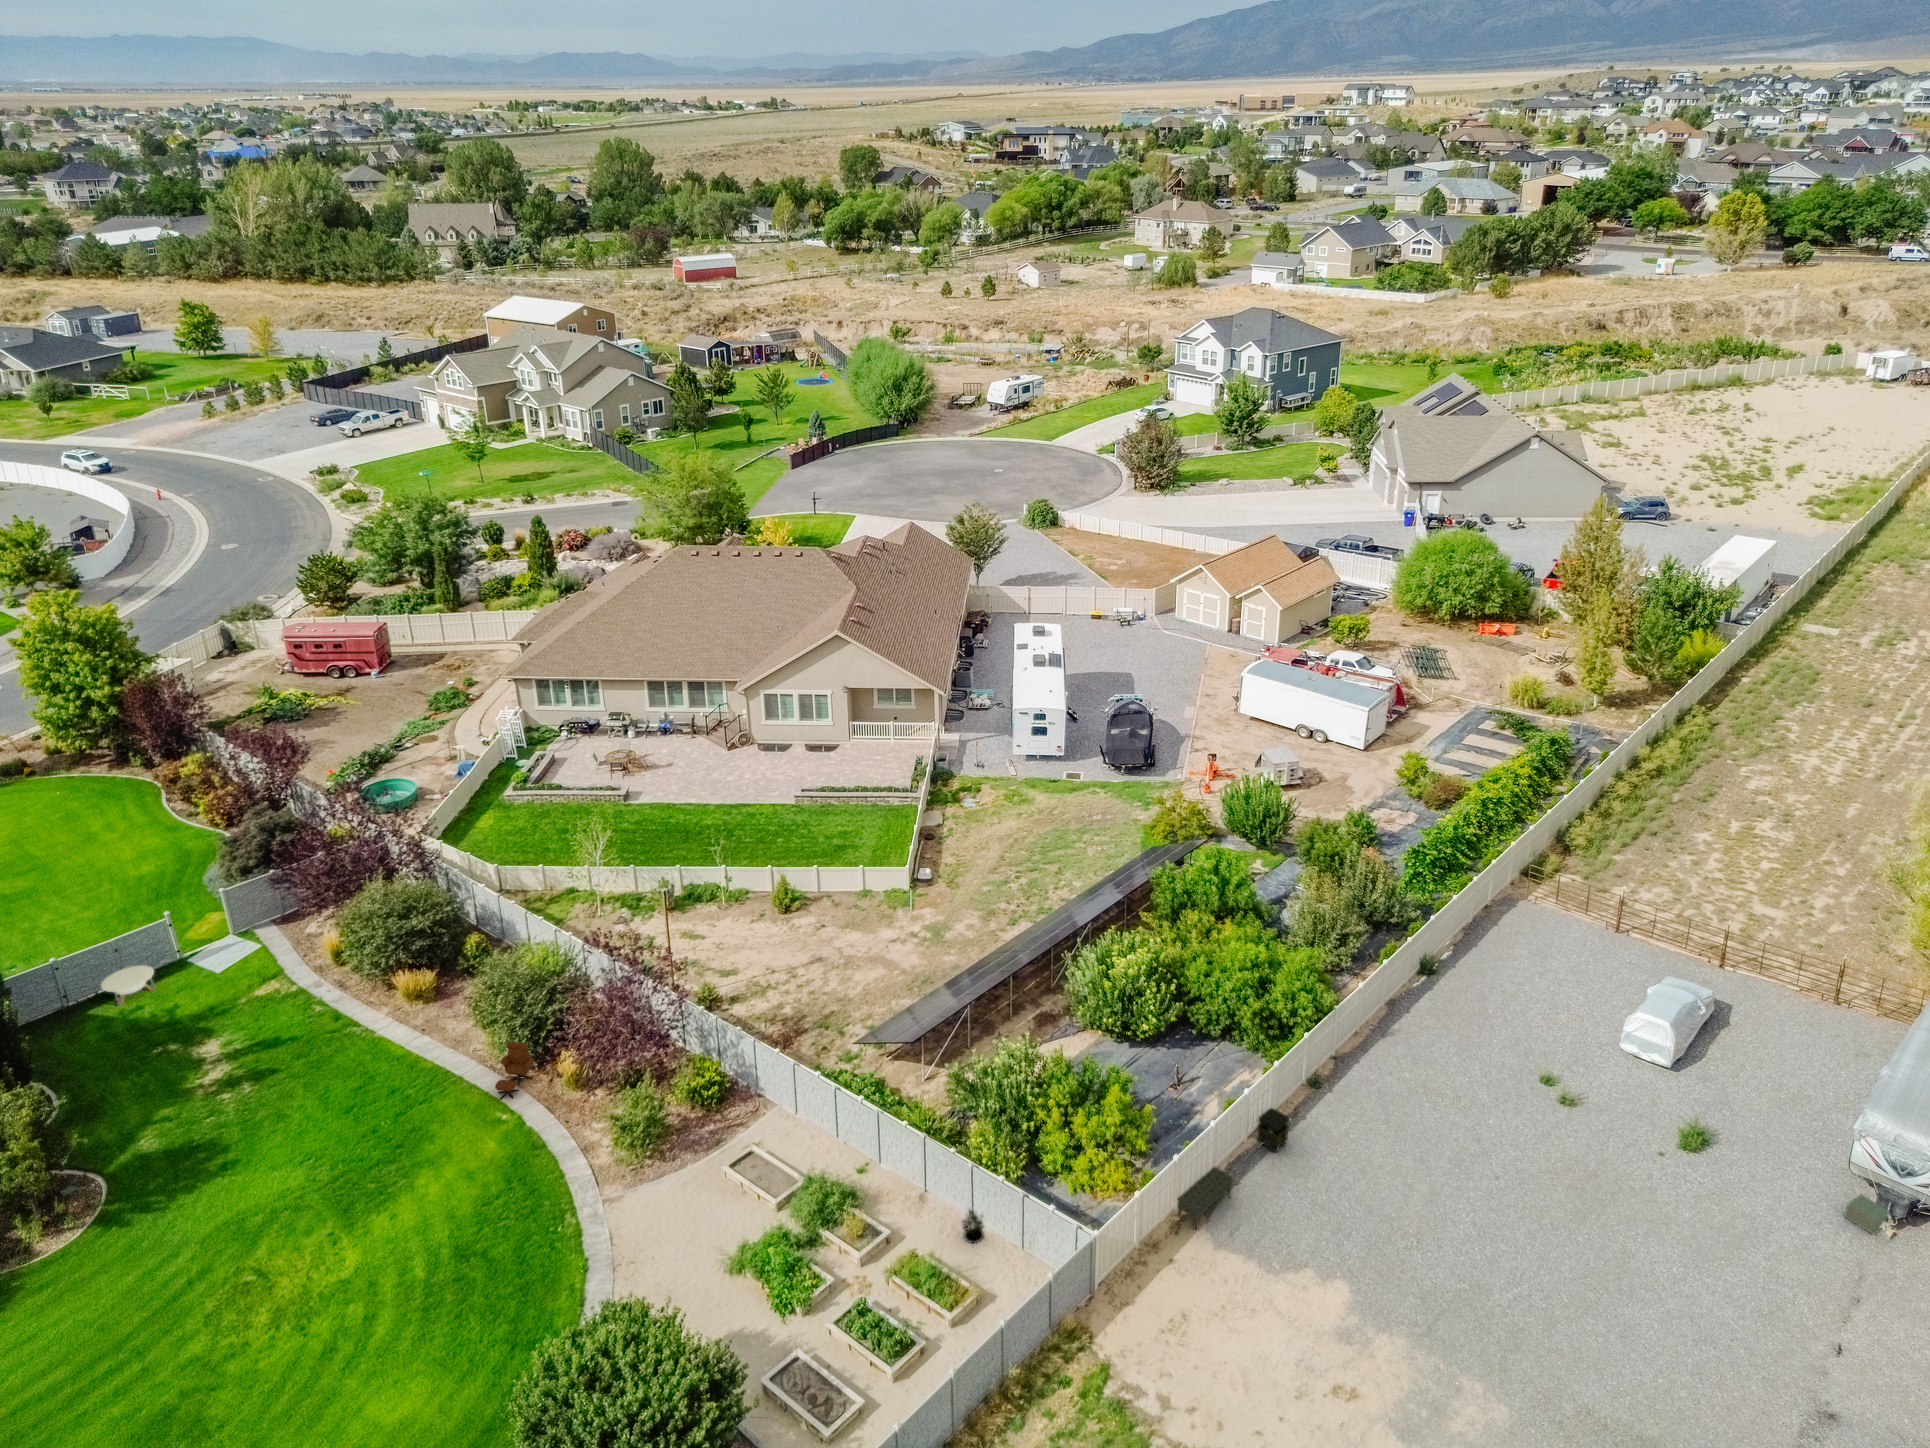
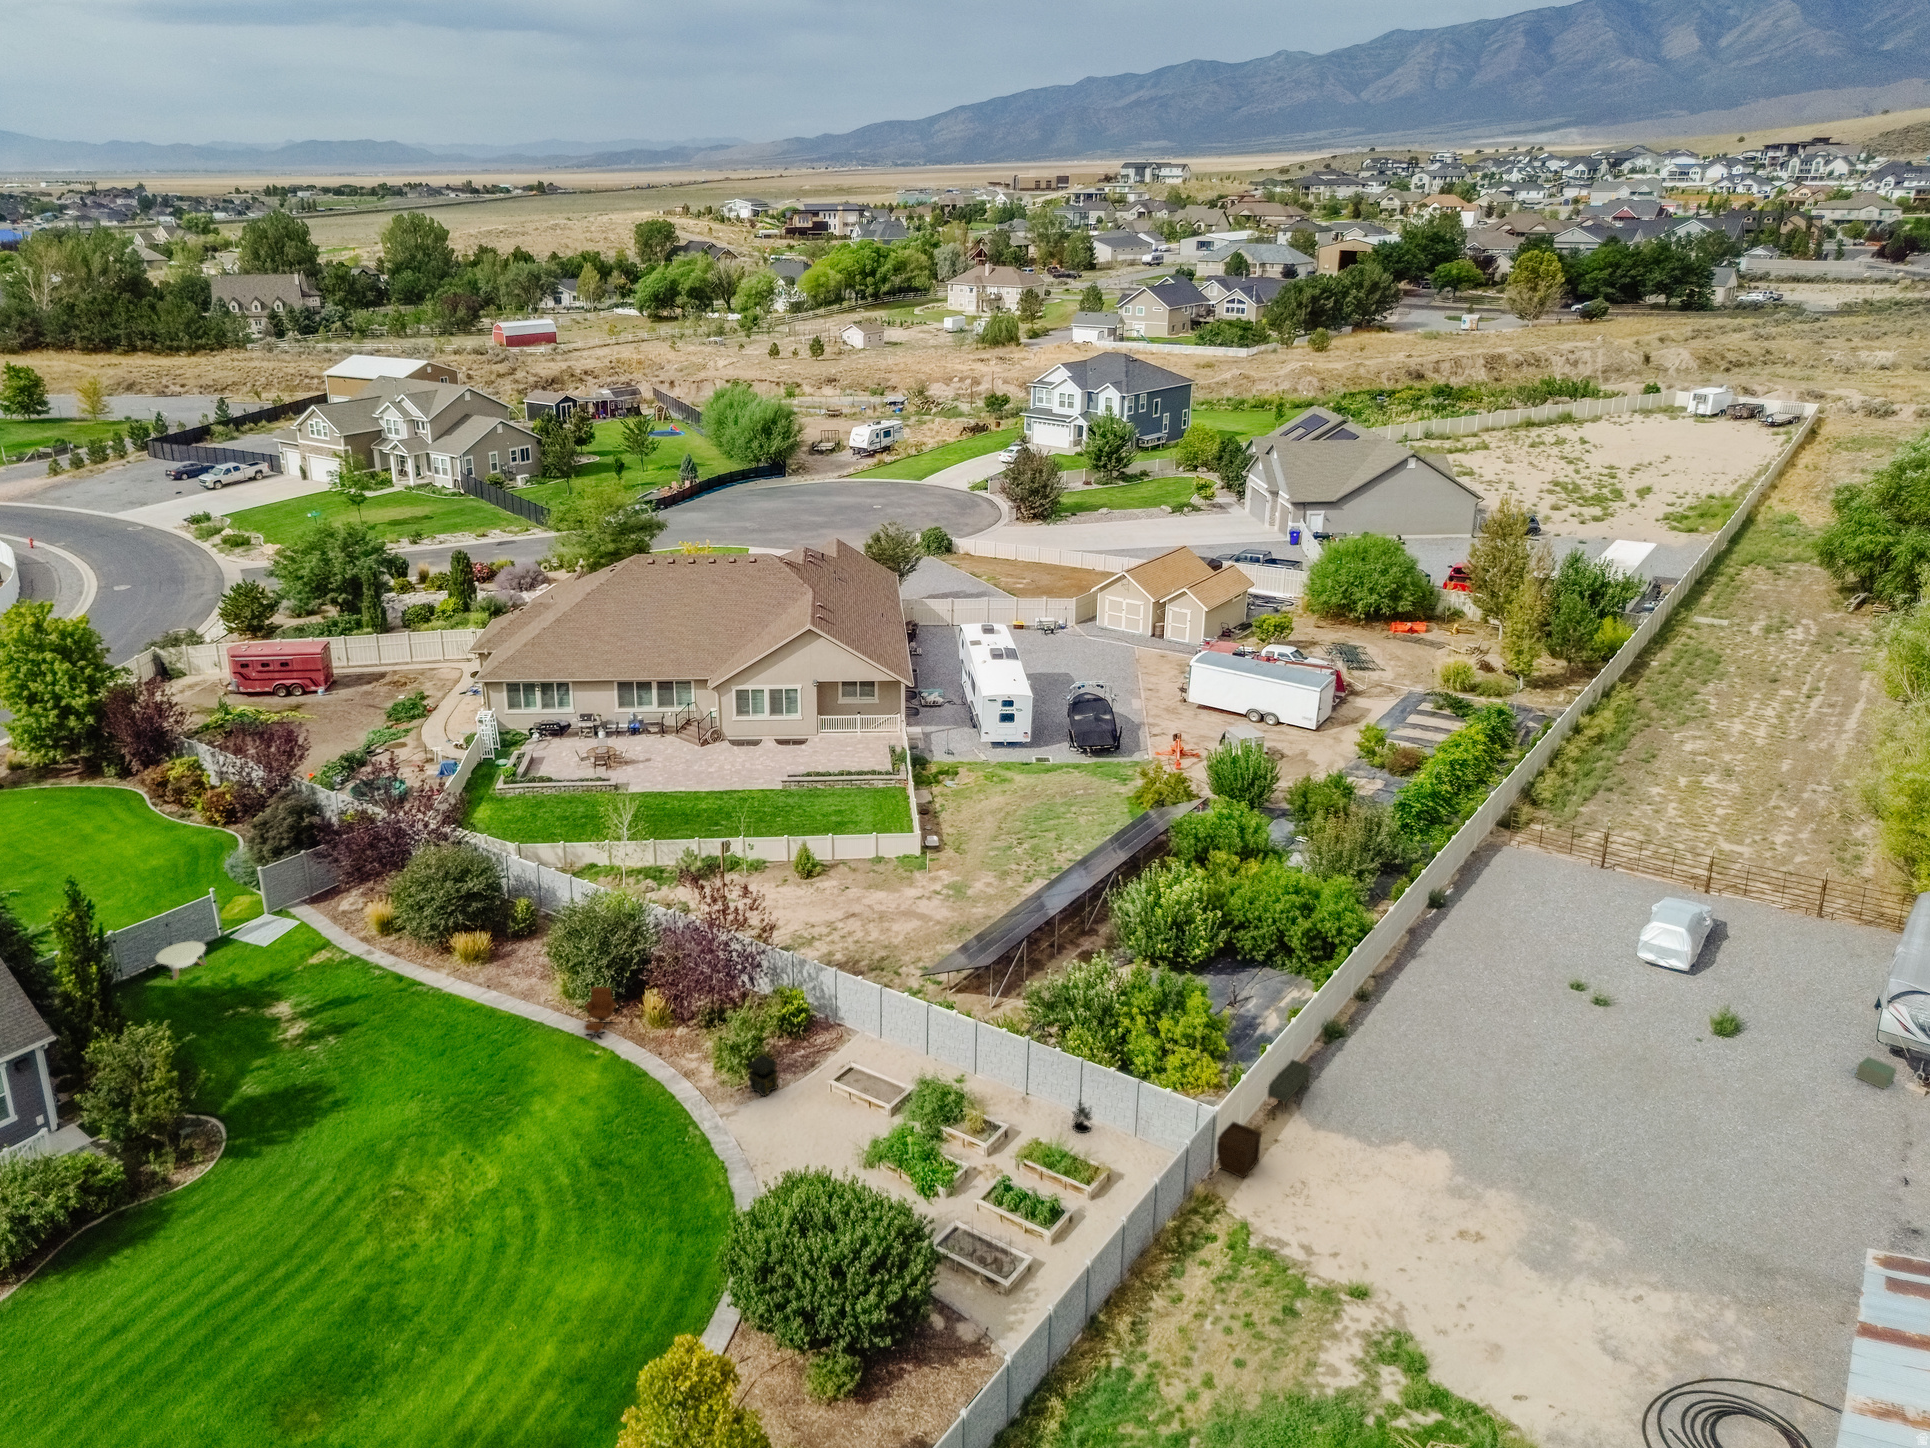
toolbox: present [1258,1108,1289,1152] -> present [748,1055,778,1096]
wooden crate: none [1098,1243,1151,1312] -> present [1217,1122,1261,1178]

